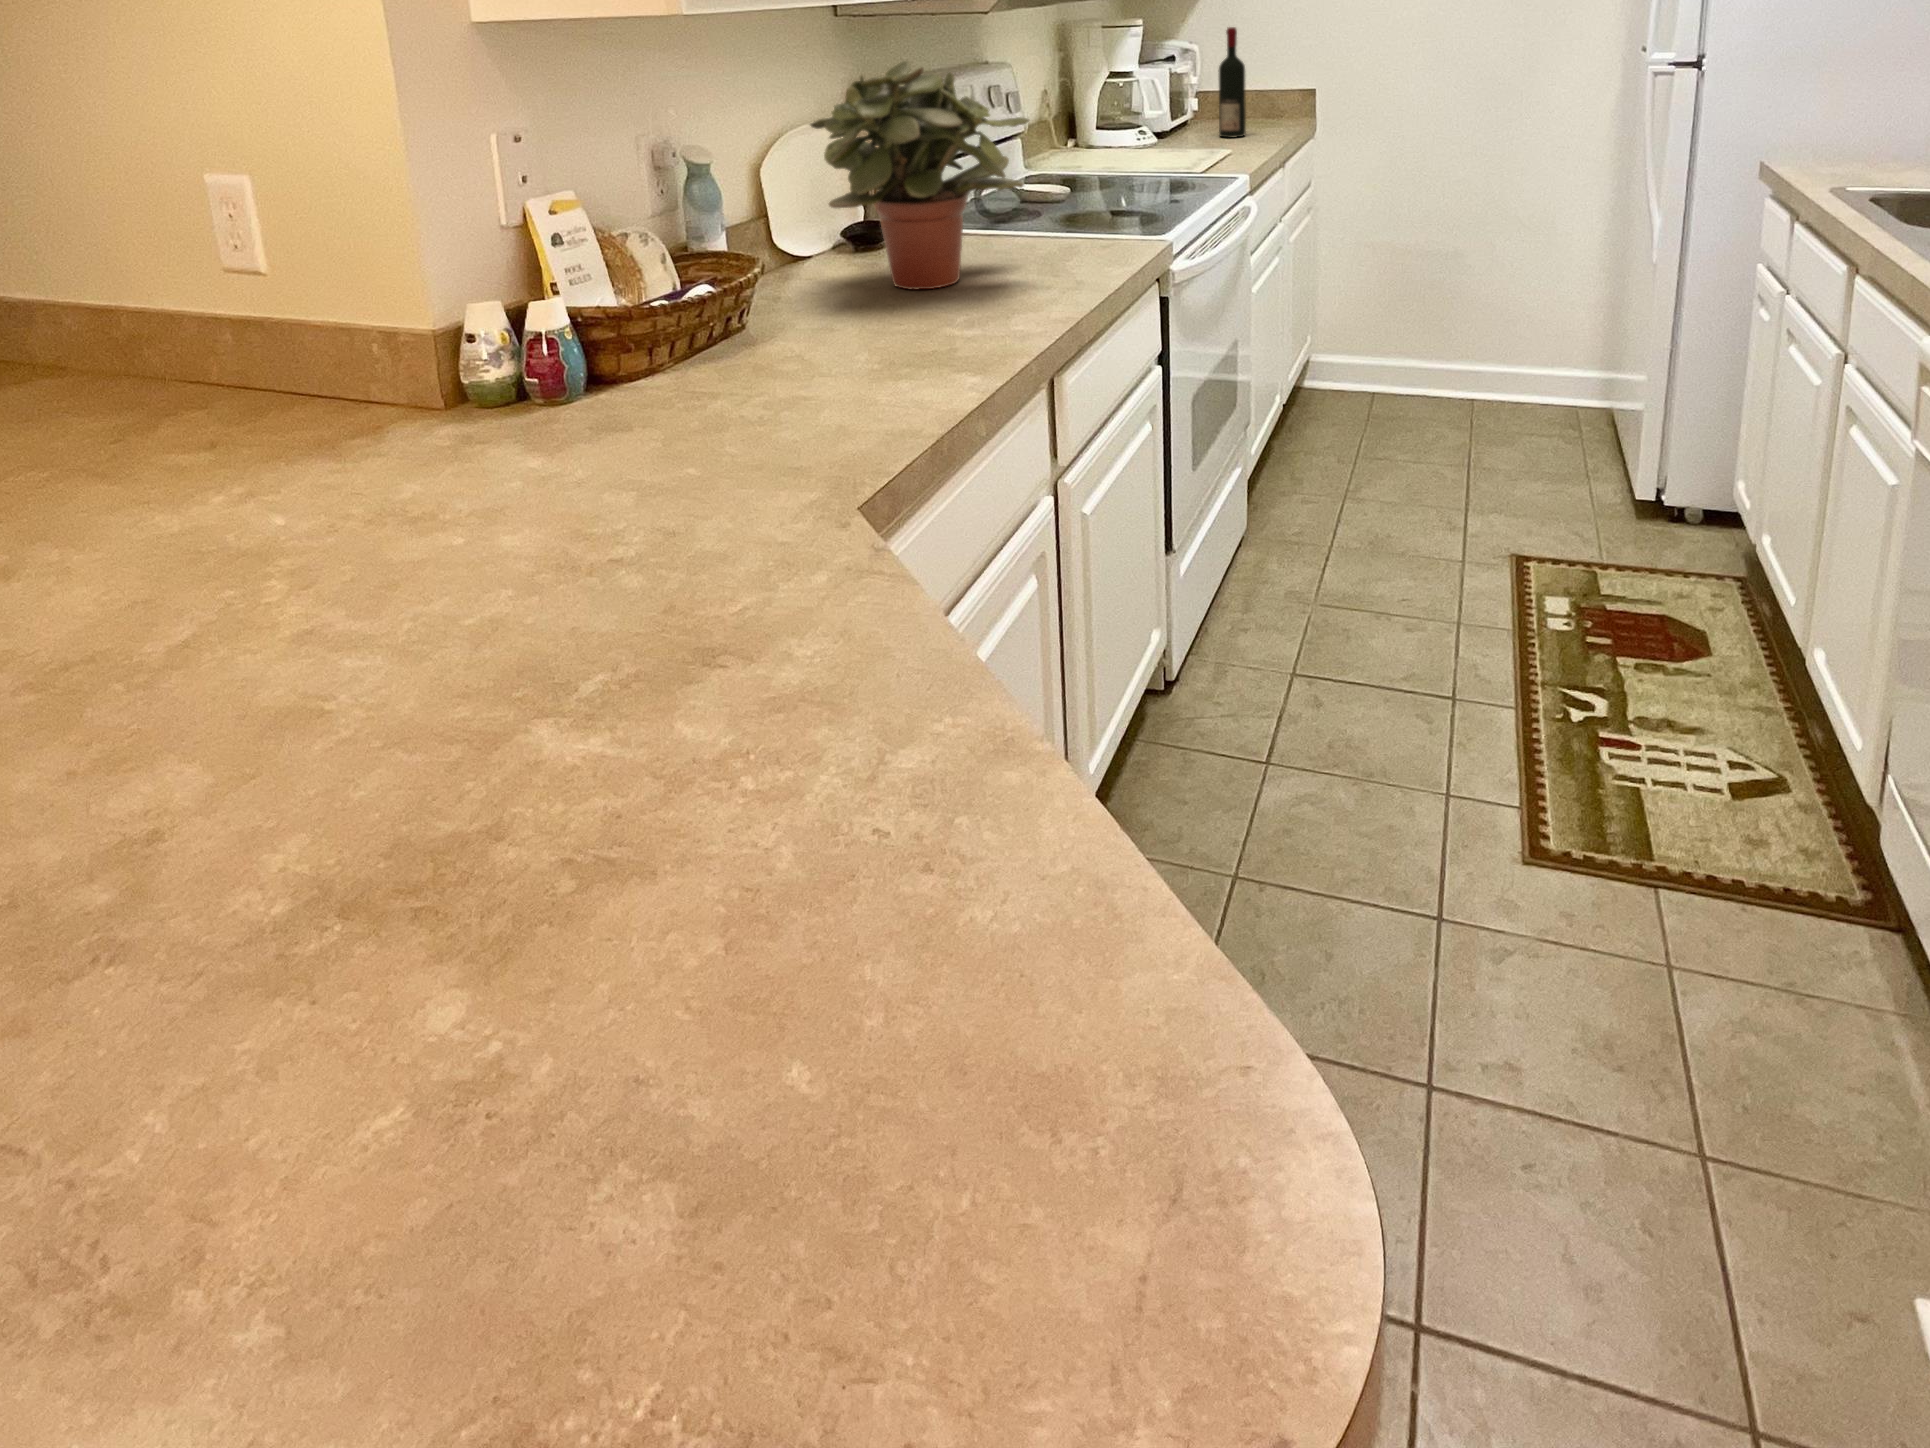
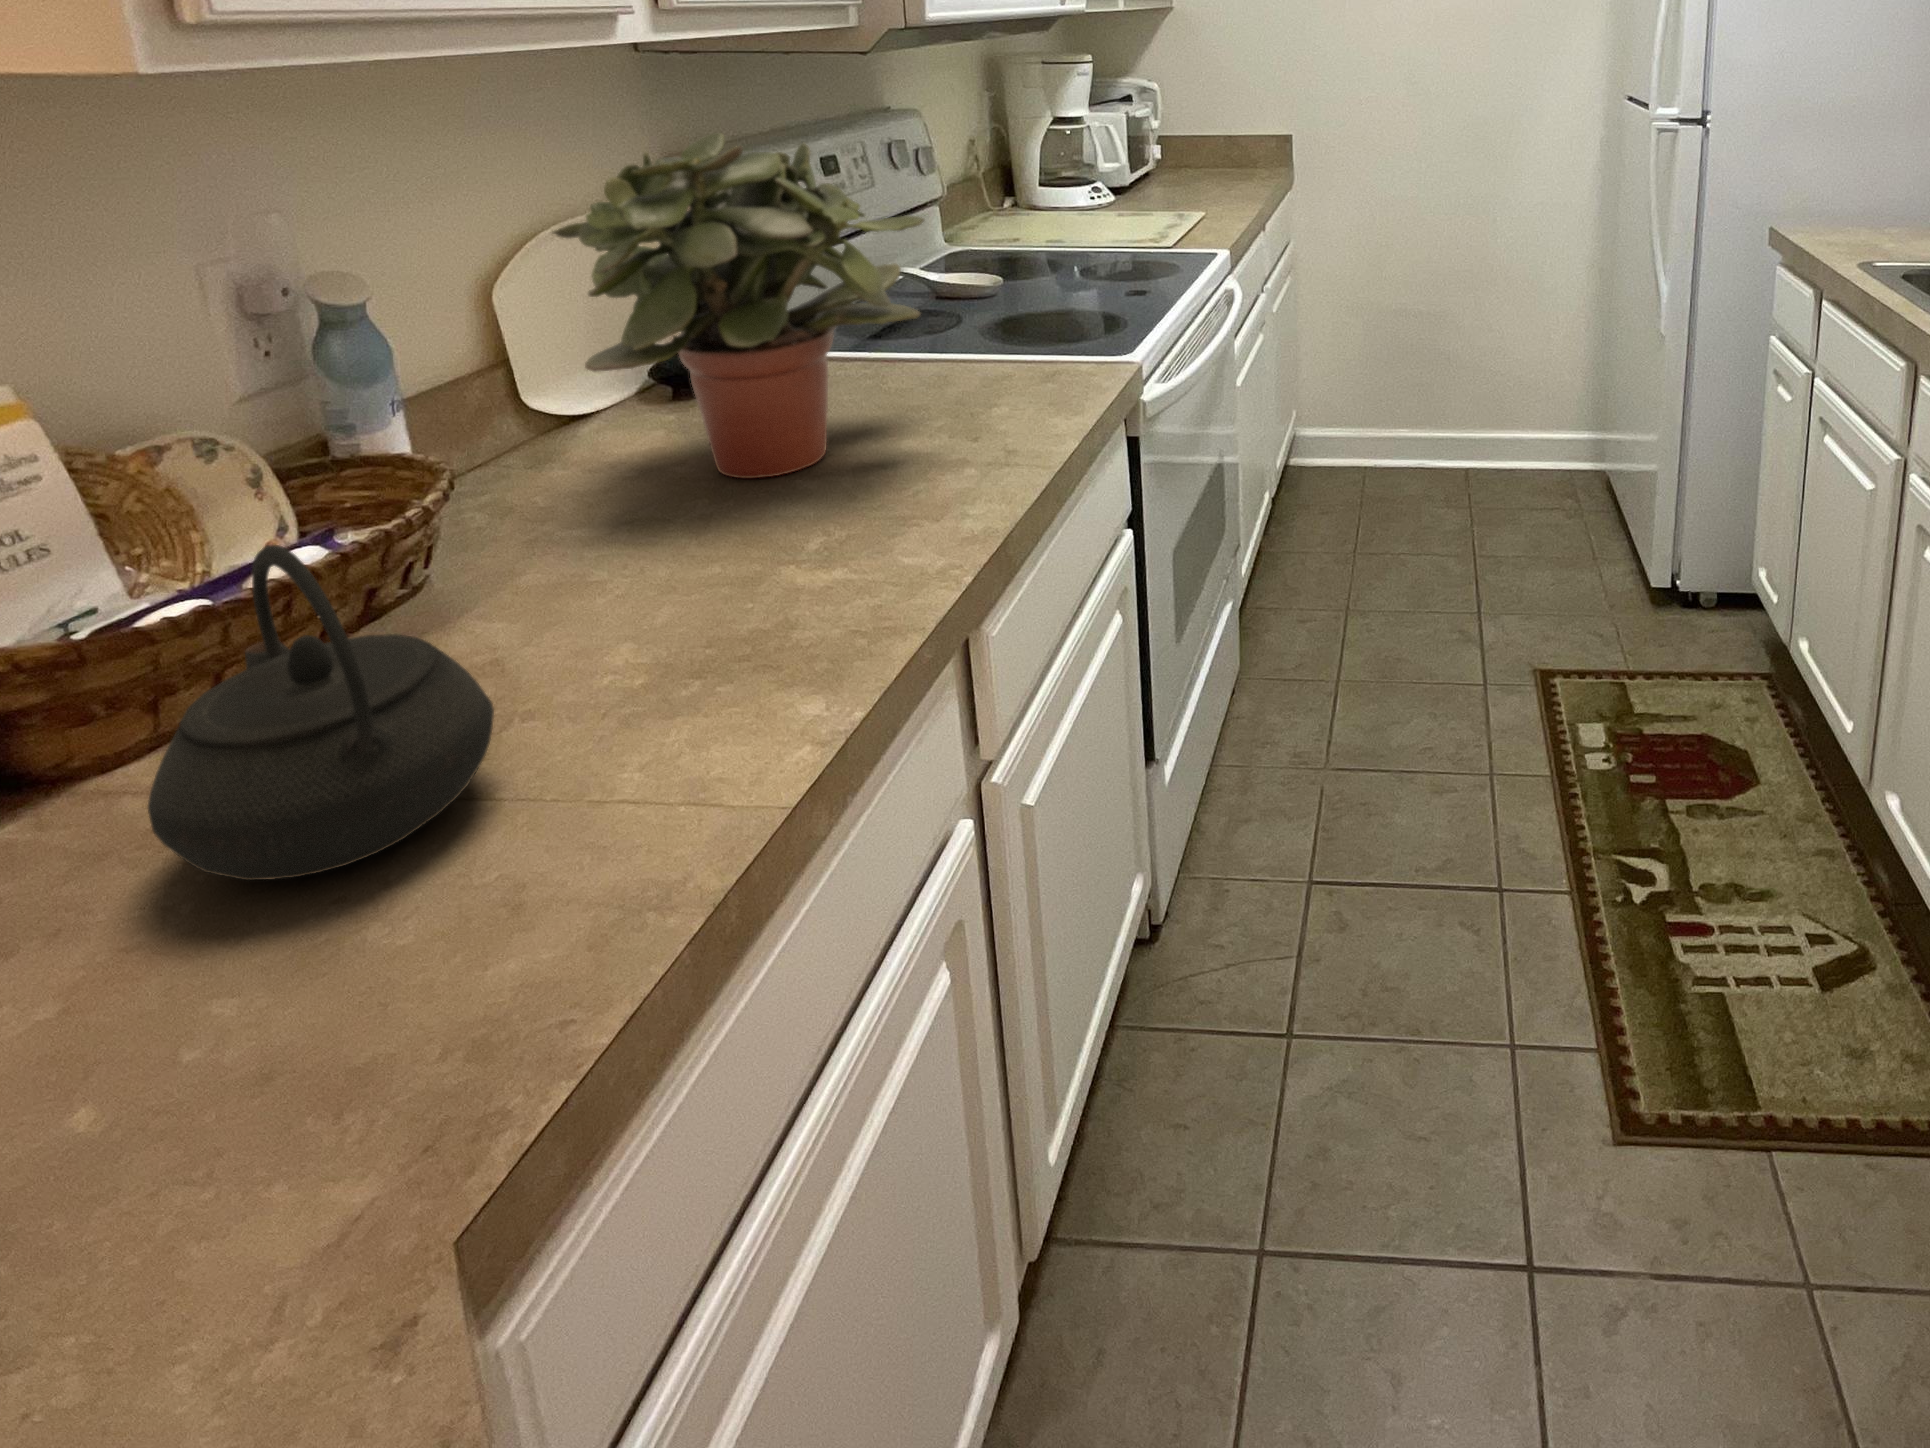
wine bottle: present [1219,27,1246,138] -> none [1185,66,1218,194]
kettle: none [679,252,820,416] -> present [148,545,494,880]

